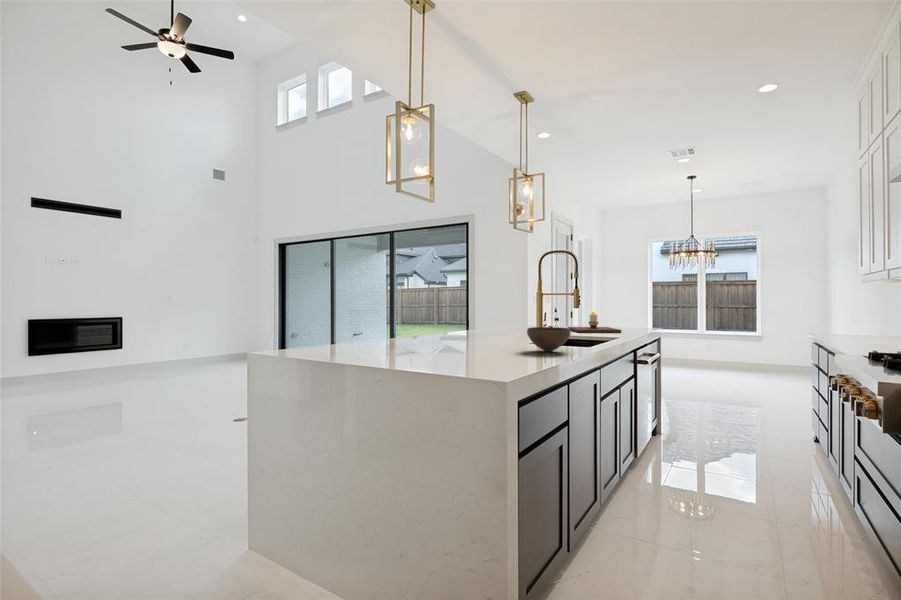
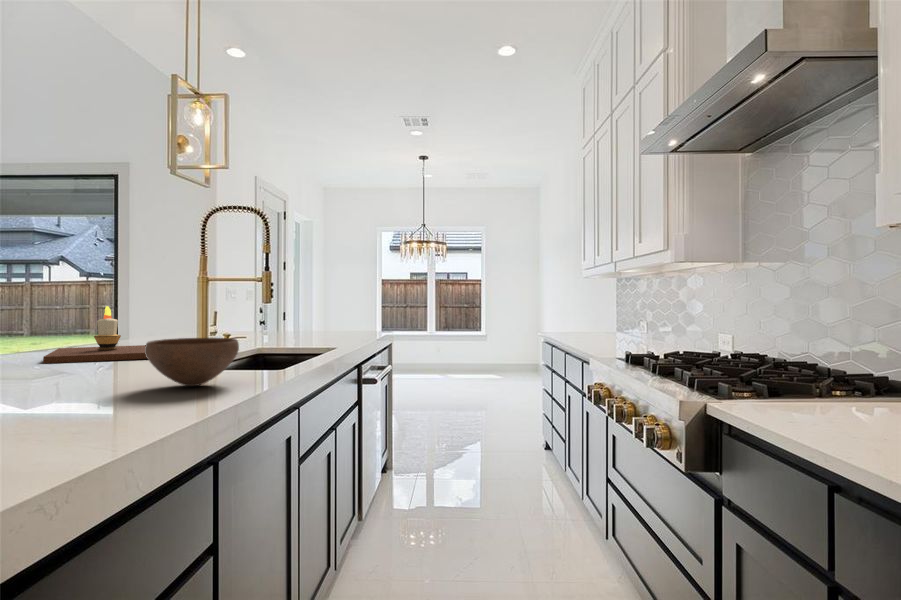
candle: present [568,308,621,333] -> present [43,306,147,363]

